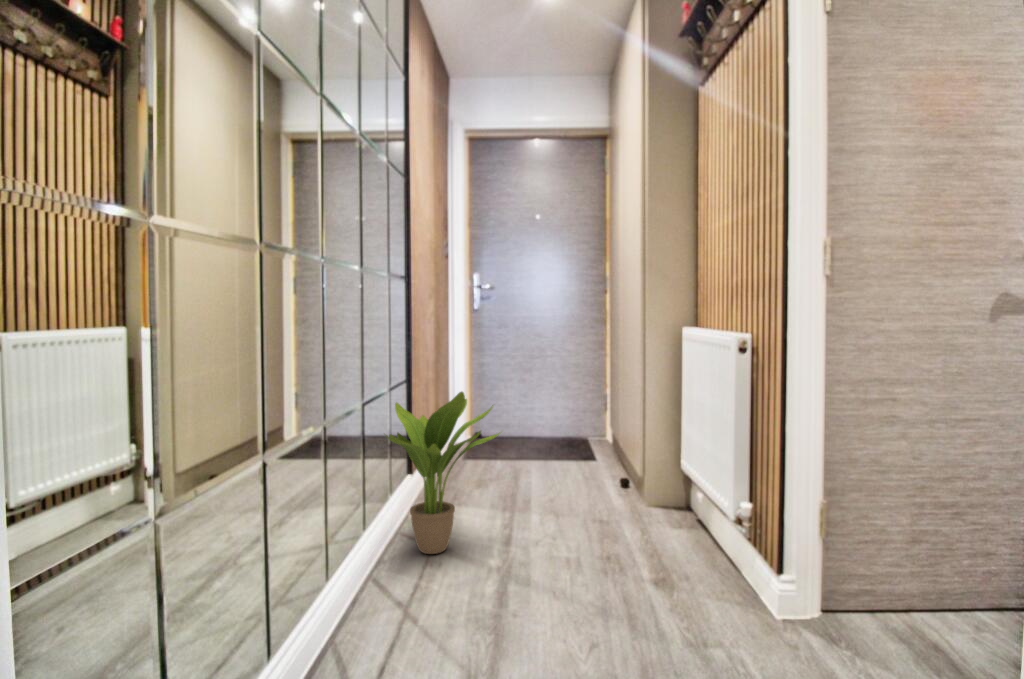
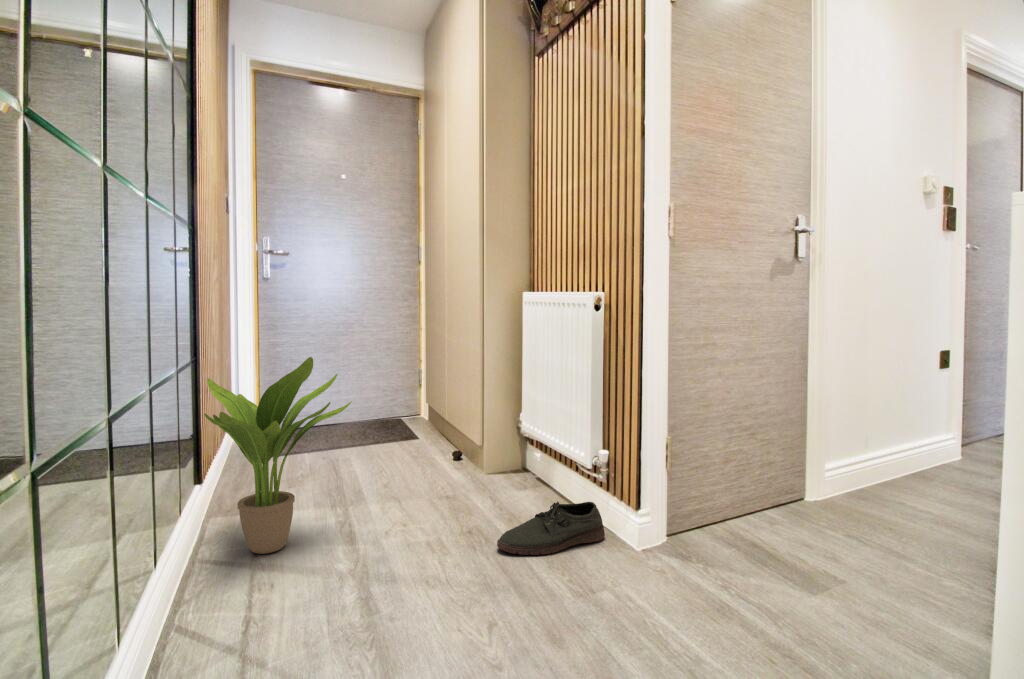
shoe: none [626,549,746,603] -> present [497,502,605,555]

